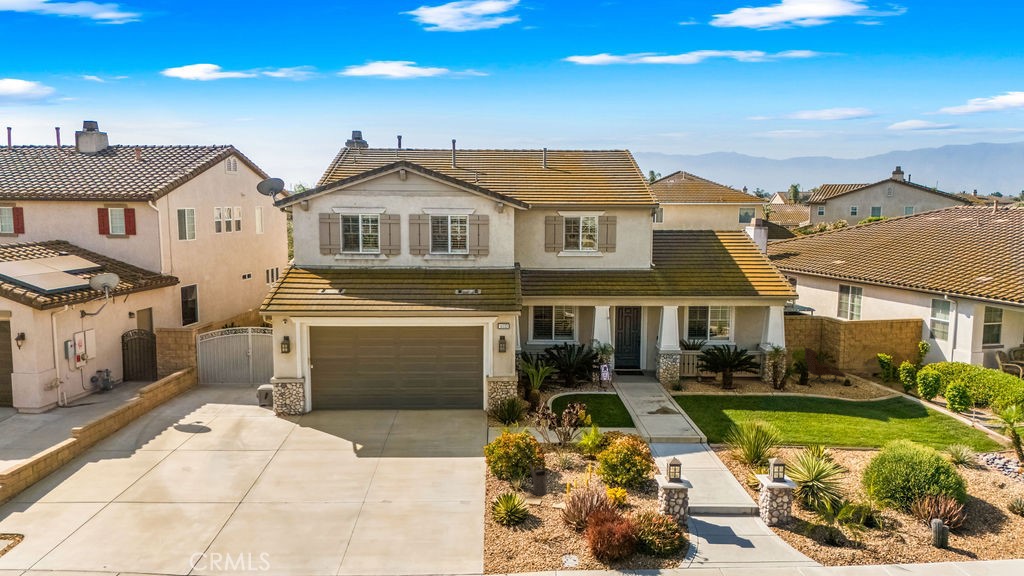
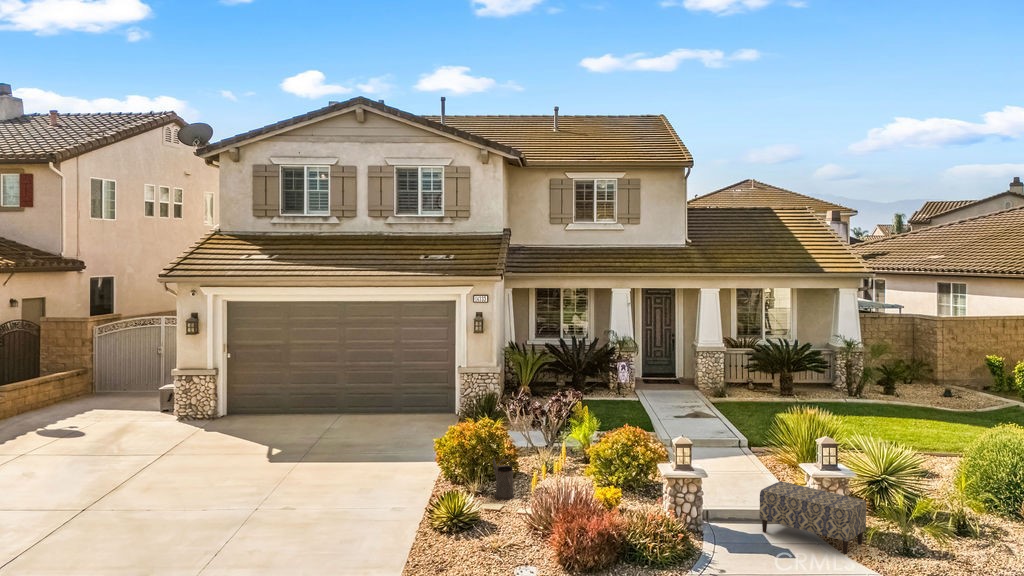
lounge chair: present [805,348,846,384] -> none [893,344,950,392]
bench: none [729,487,805,545] -> present [759,481,867,554]

